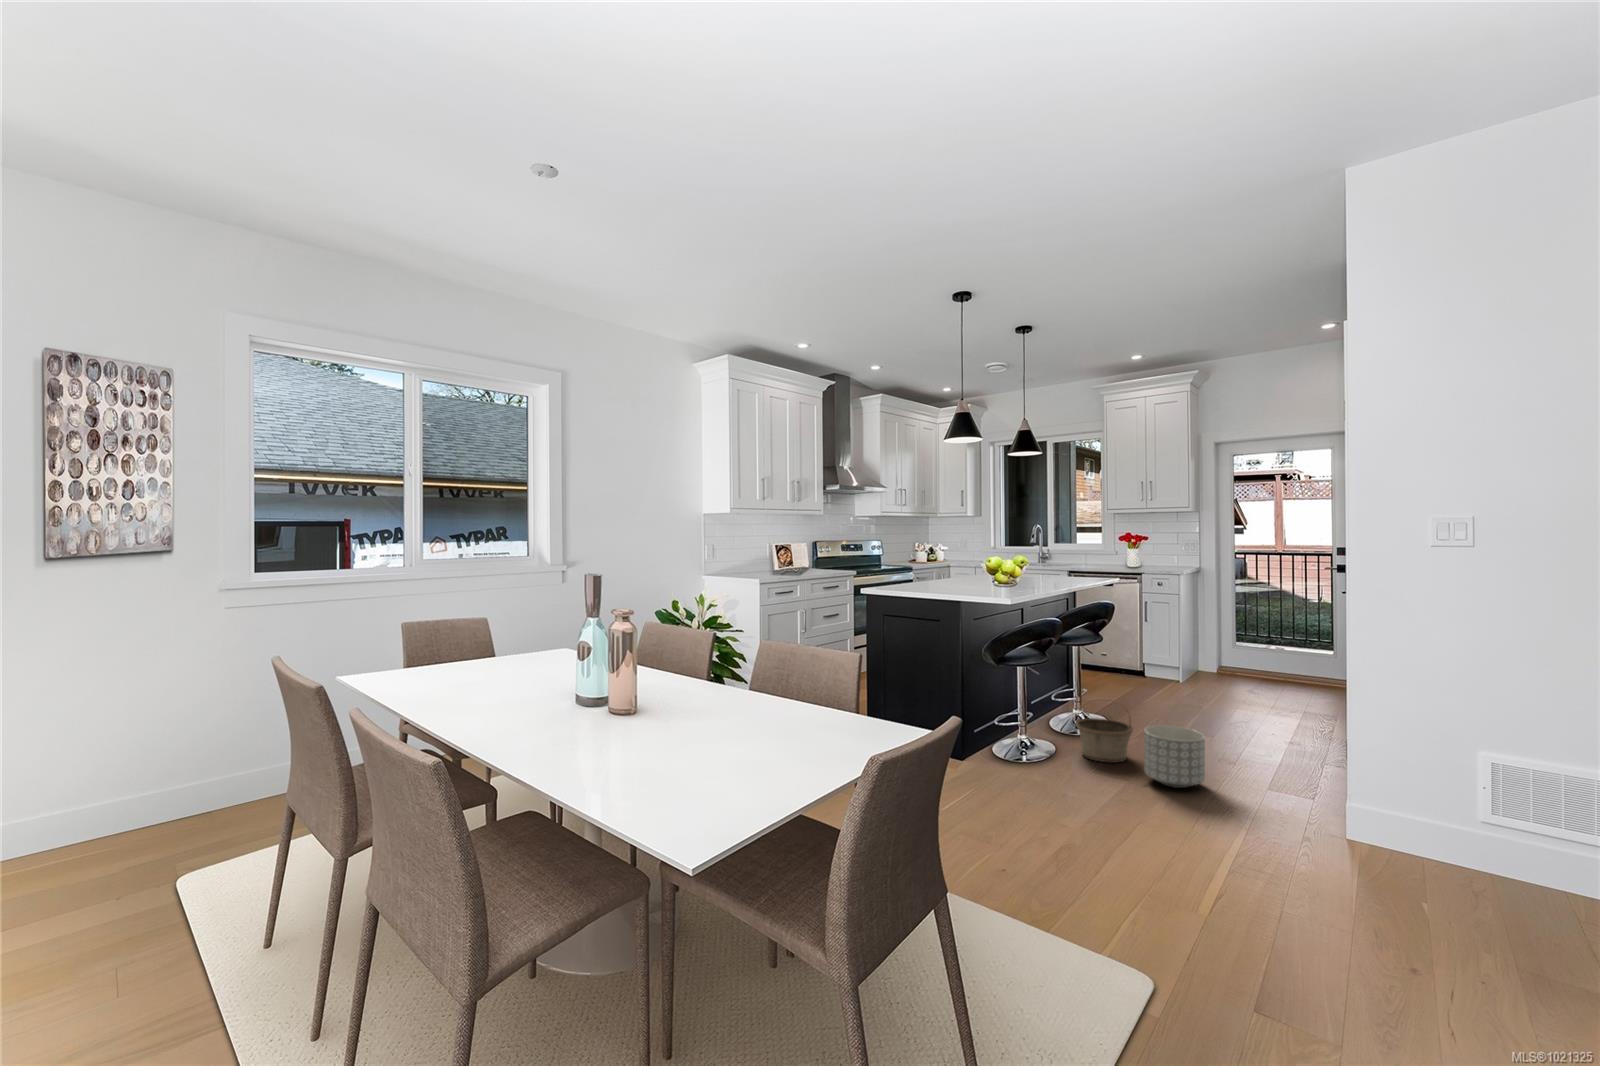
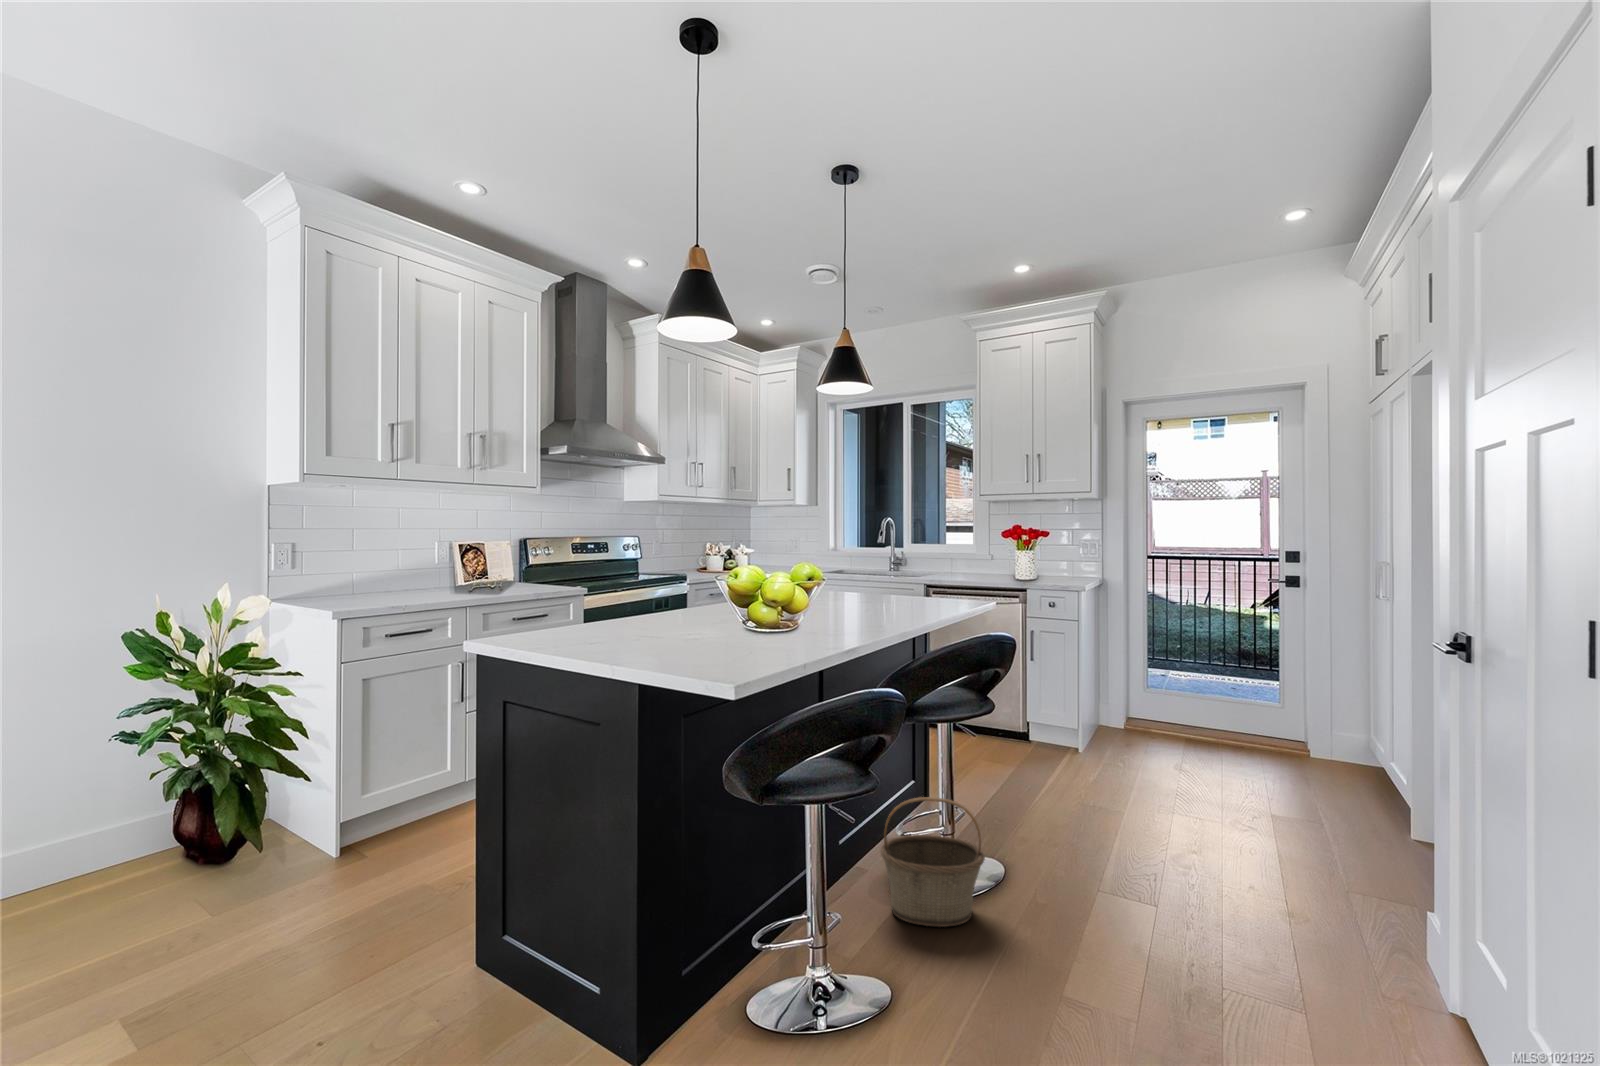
planter: present [1144,726,1205,788] -> none [996,854,1111,988]

